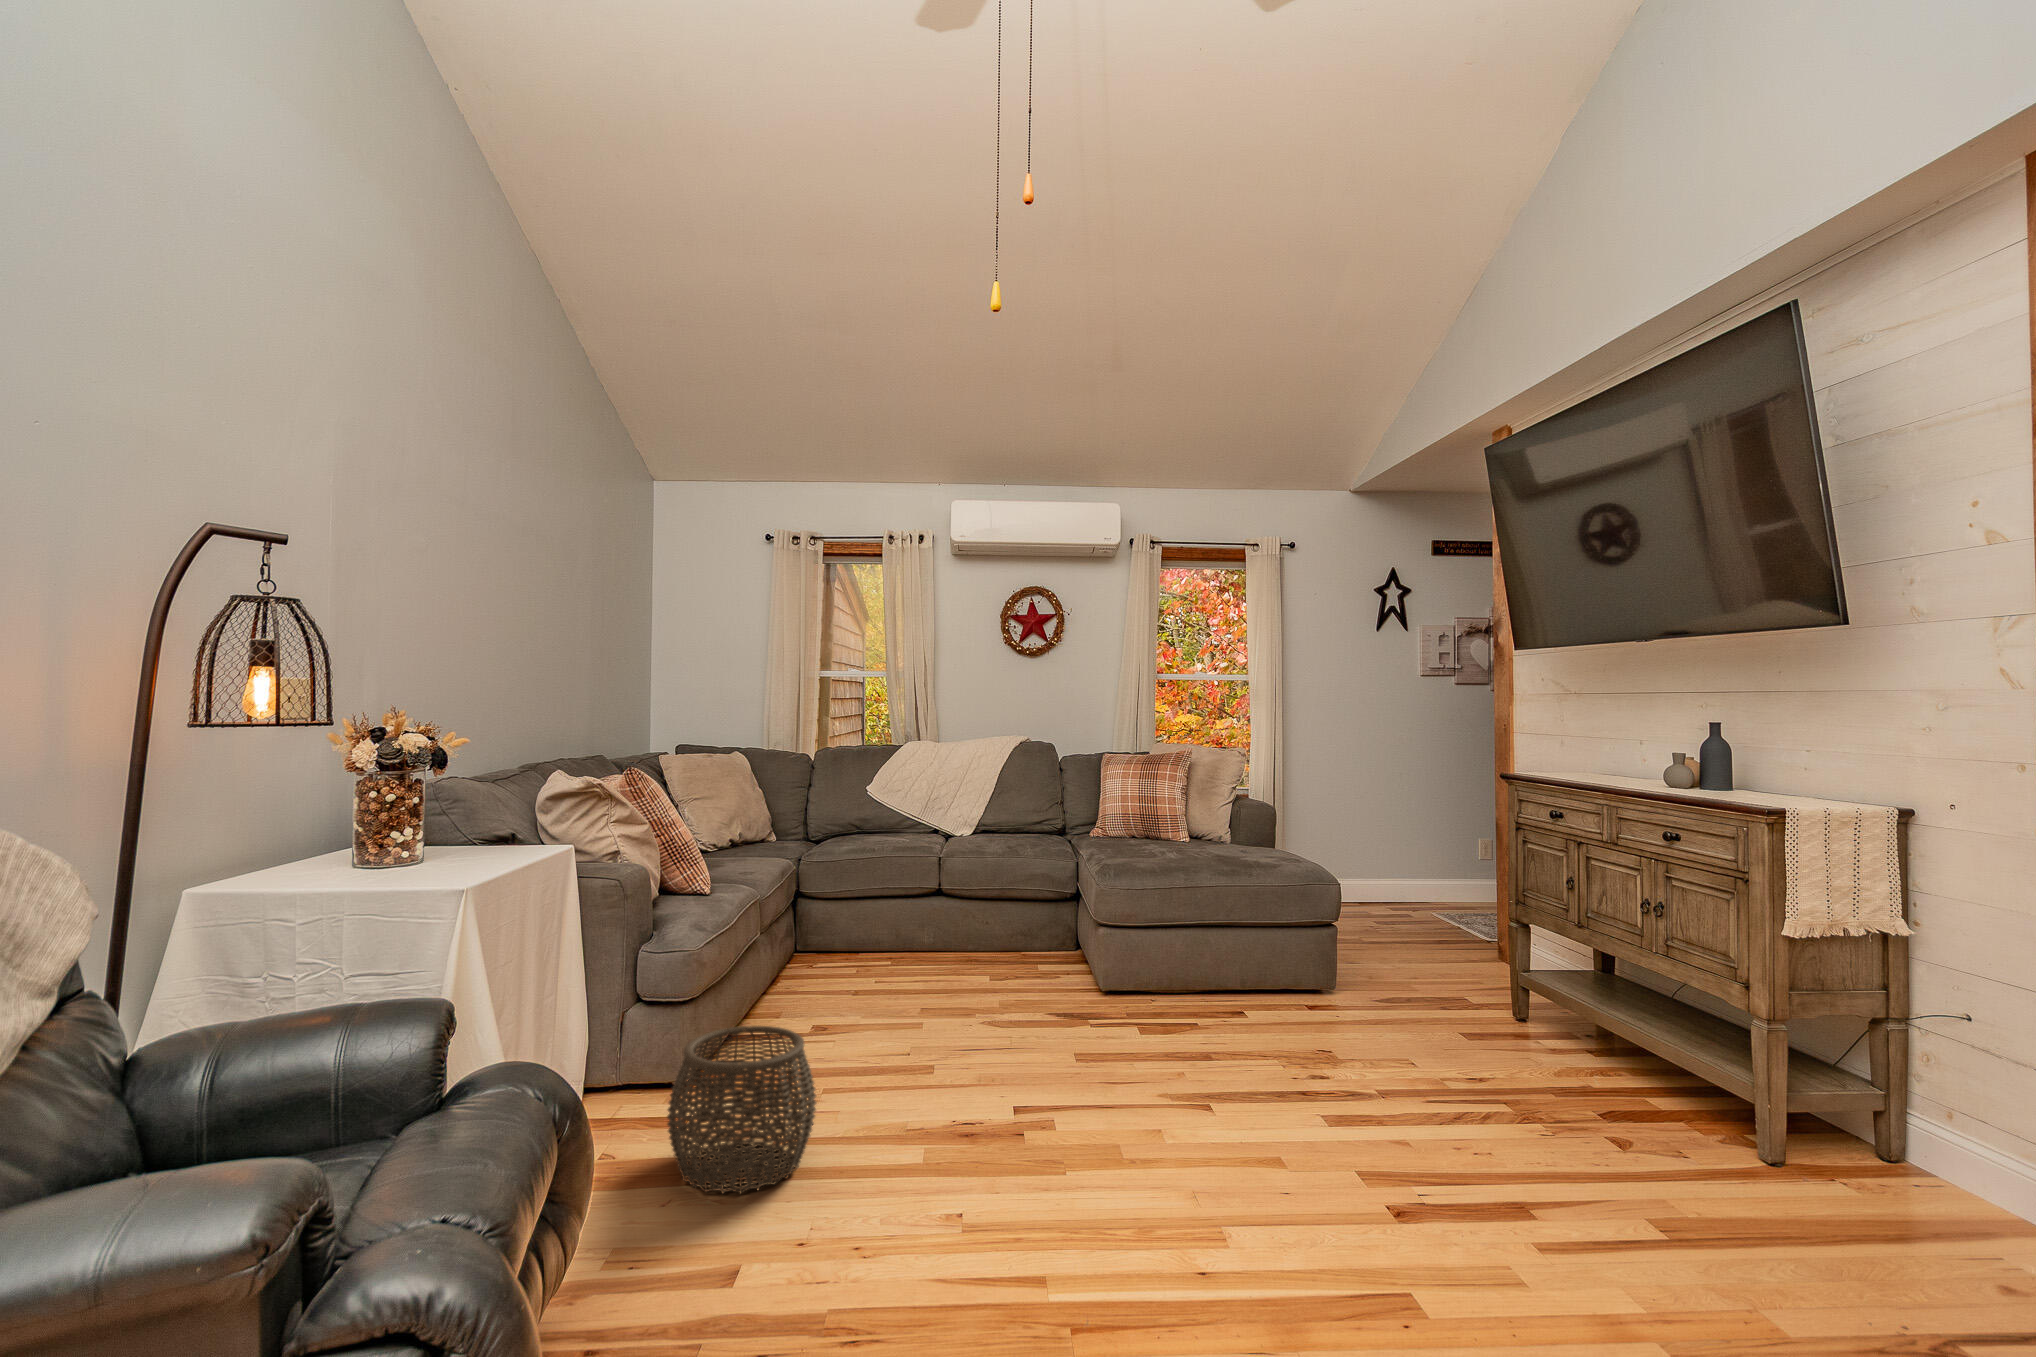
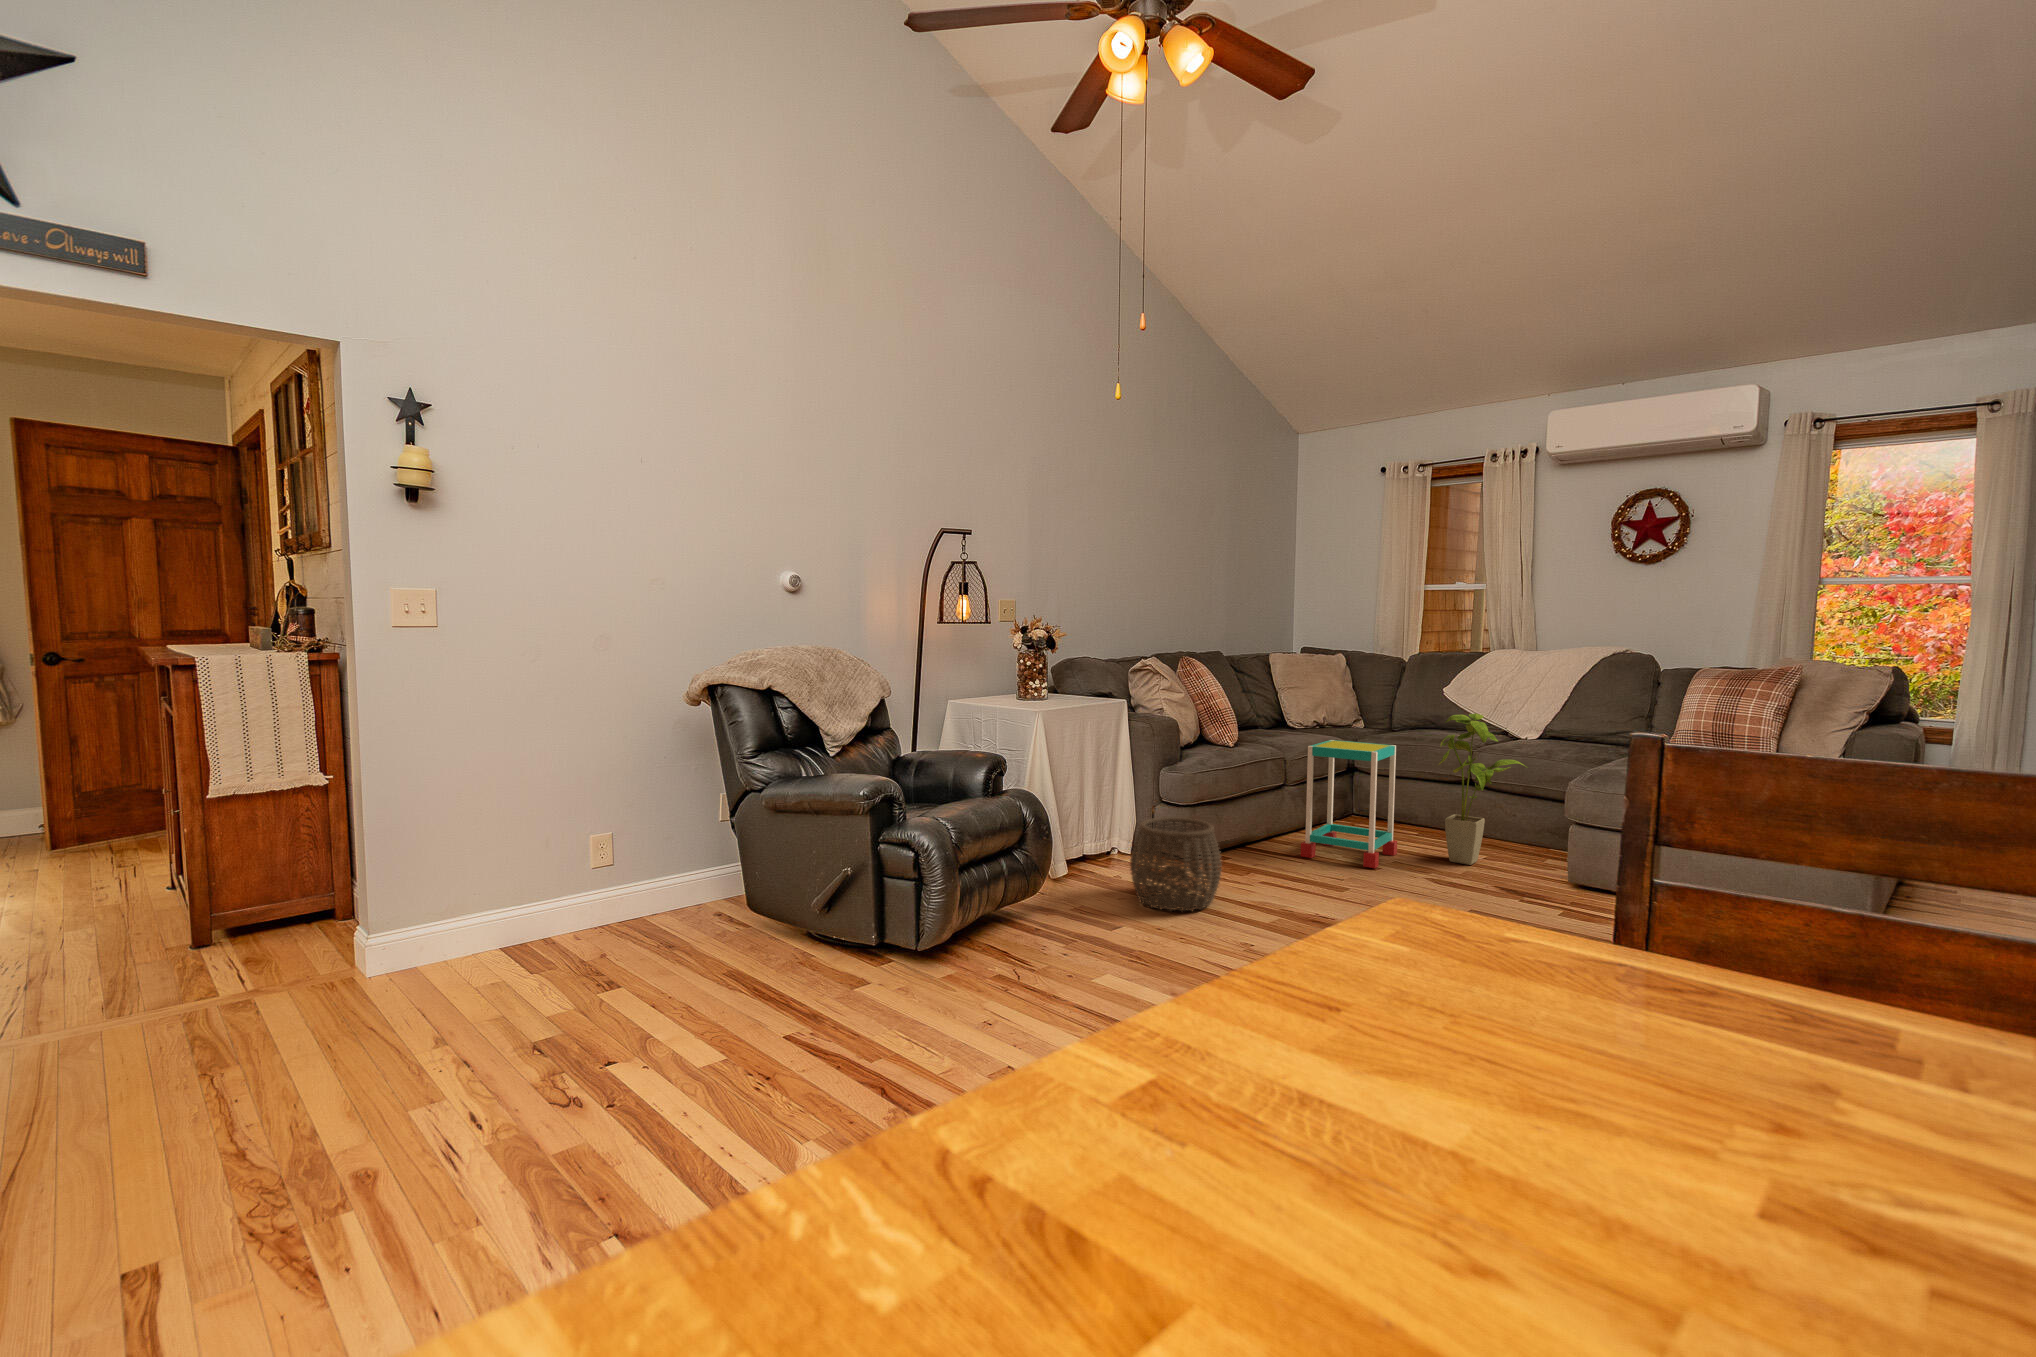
house plant: none [943,821,1033,996] -> present [1438,713,1525,865]
side table: none [813,866,911,1031] -> present [1301,740,1397,868]

